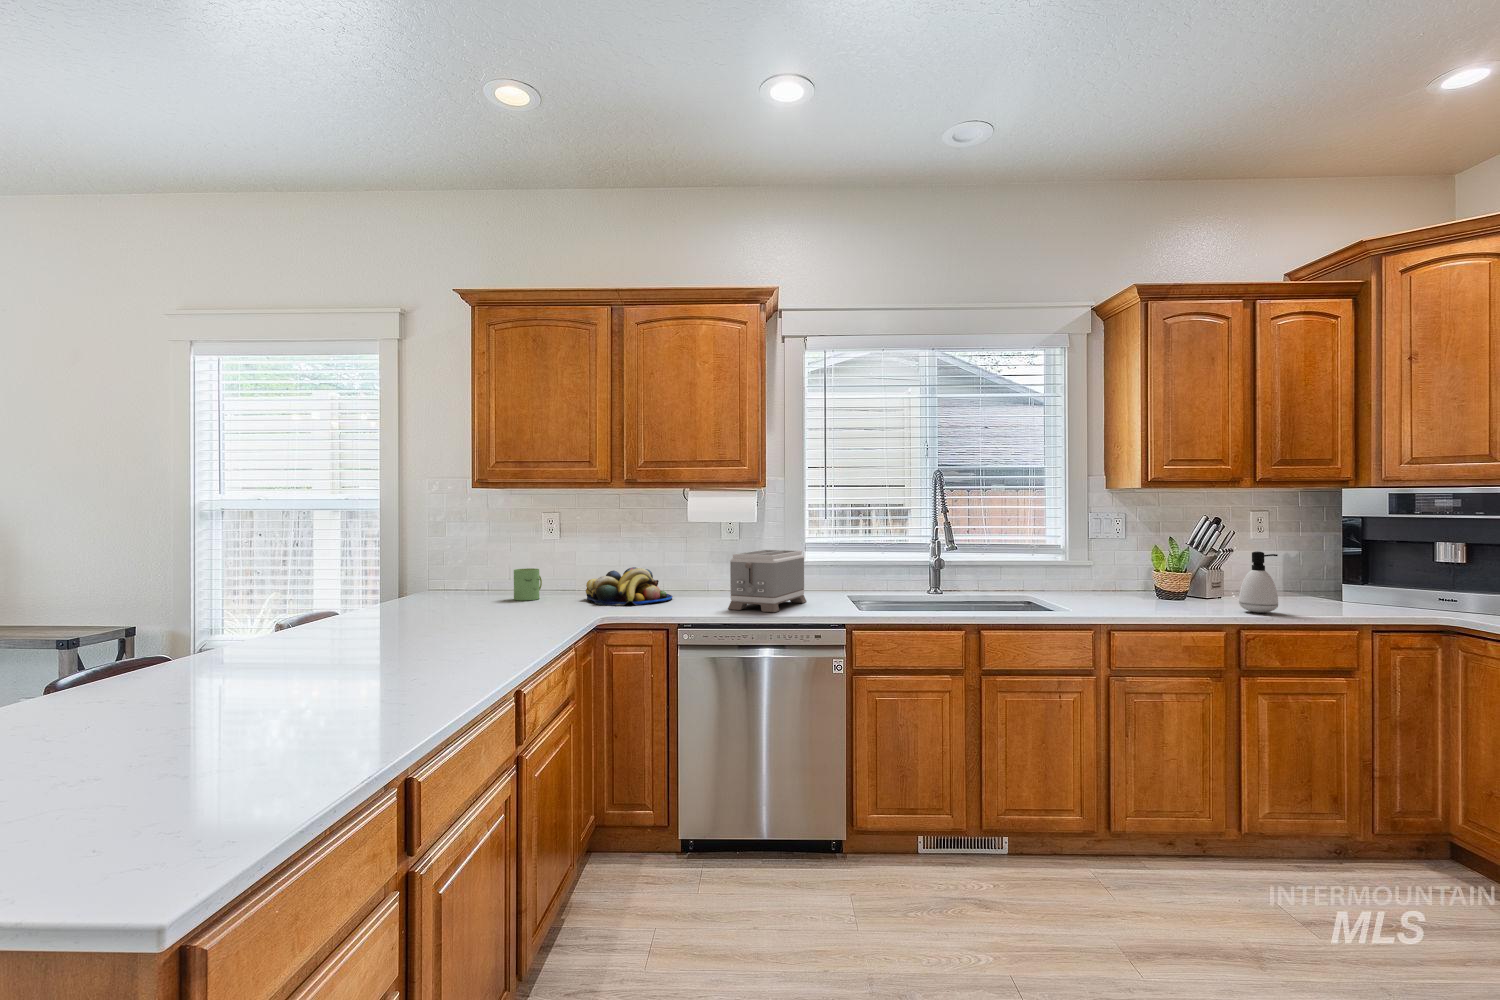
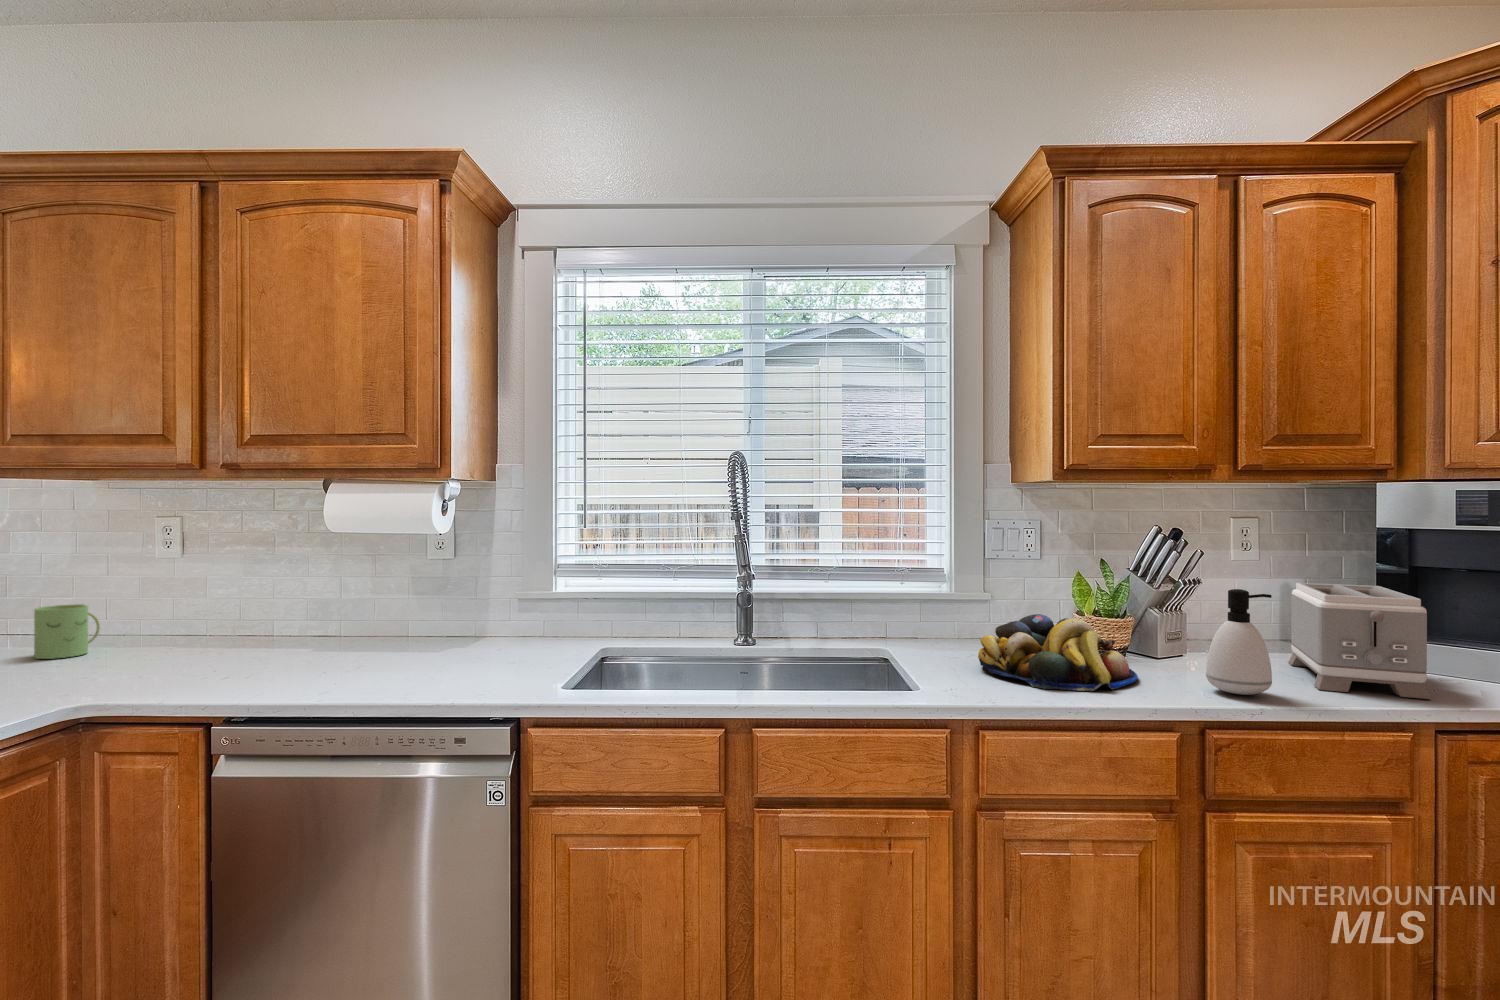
toaster: present [728,550,806,612] -> present [1288,583,1432,699]
fruit bowl: present [586,567,673,605] -> present [978,614,1138,691]

